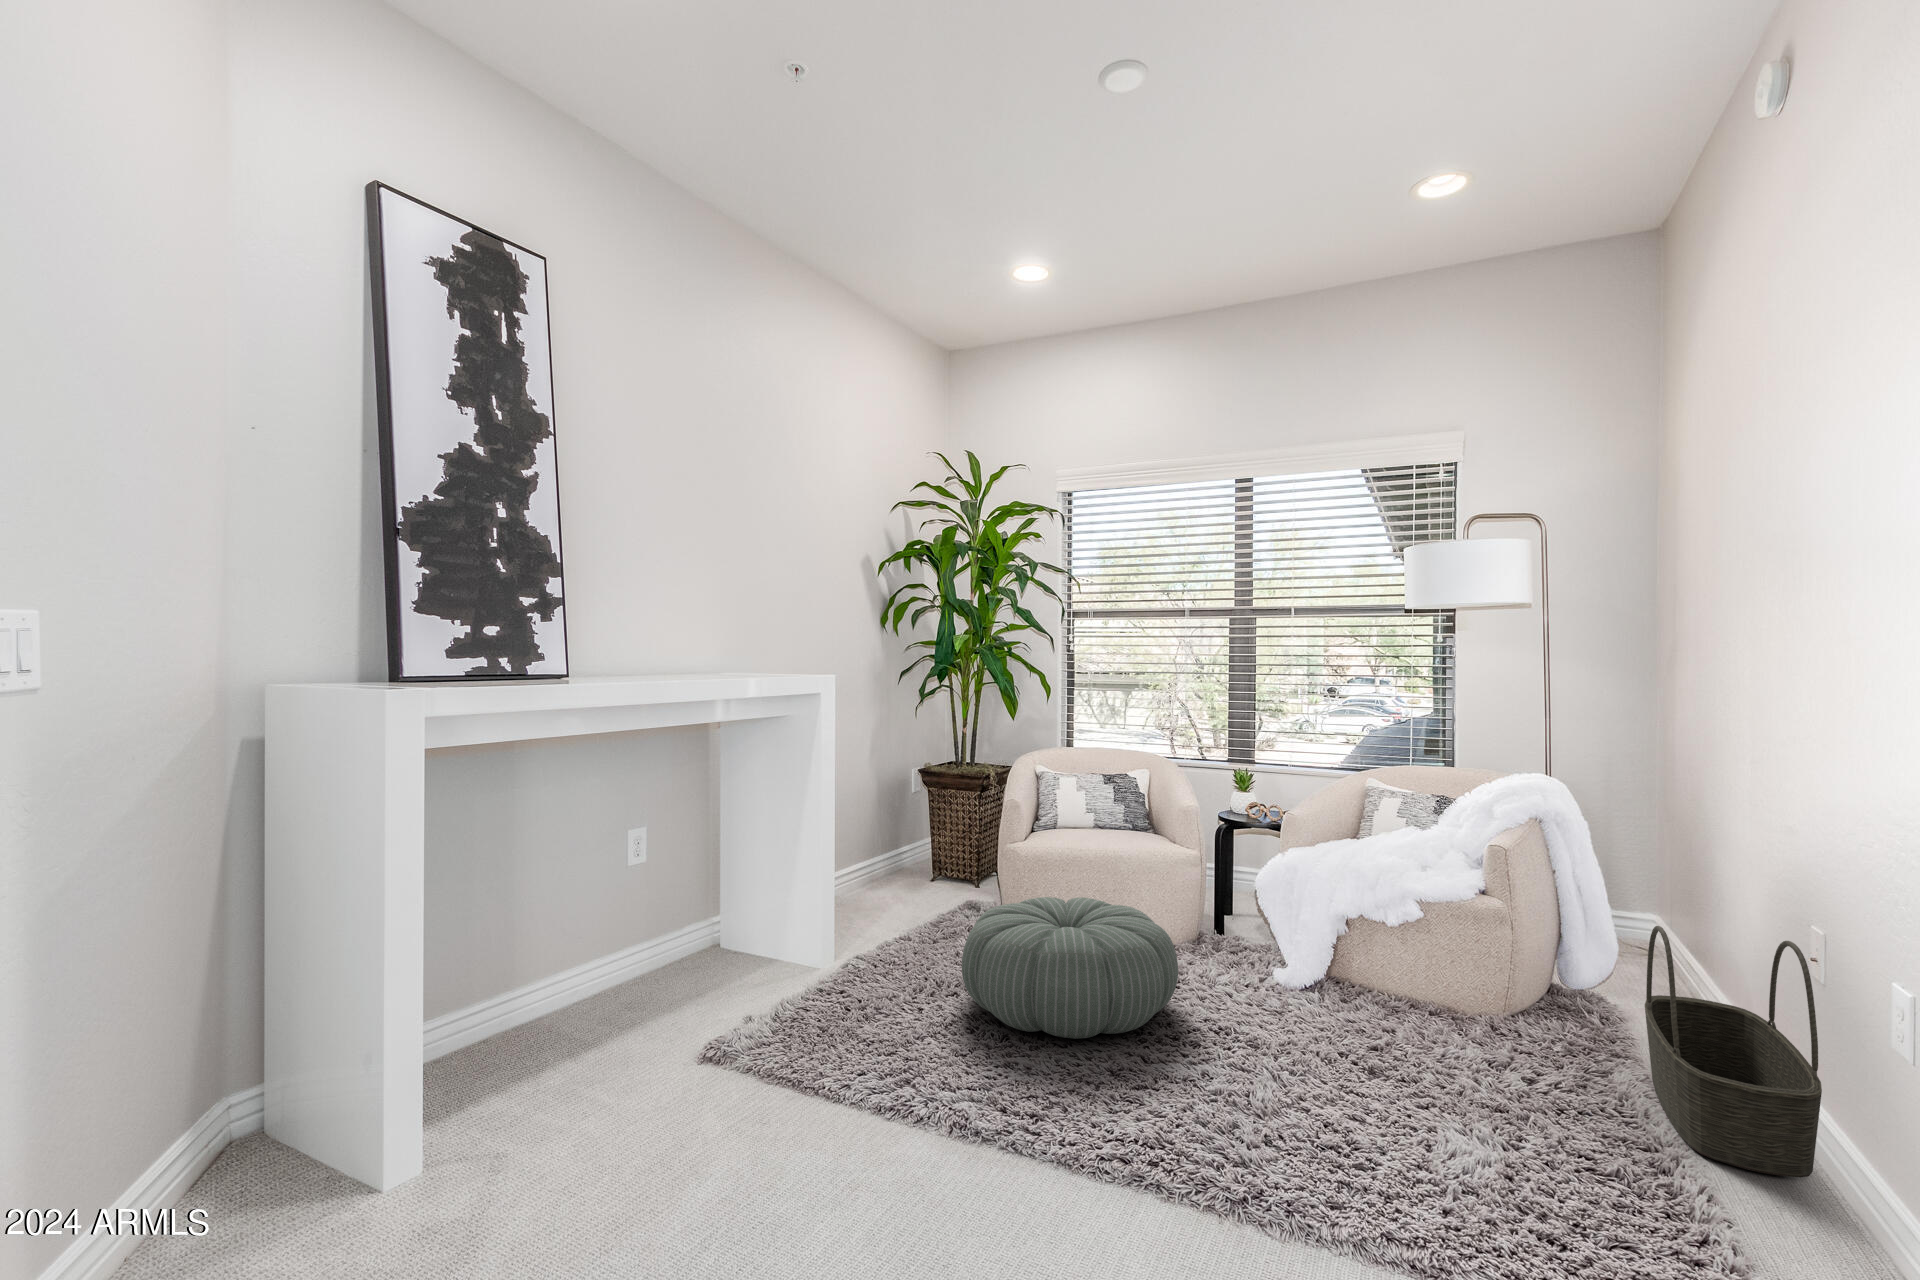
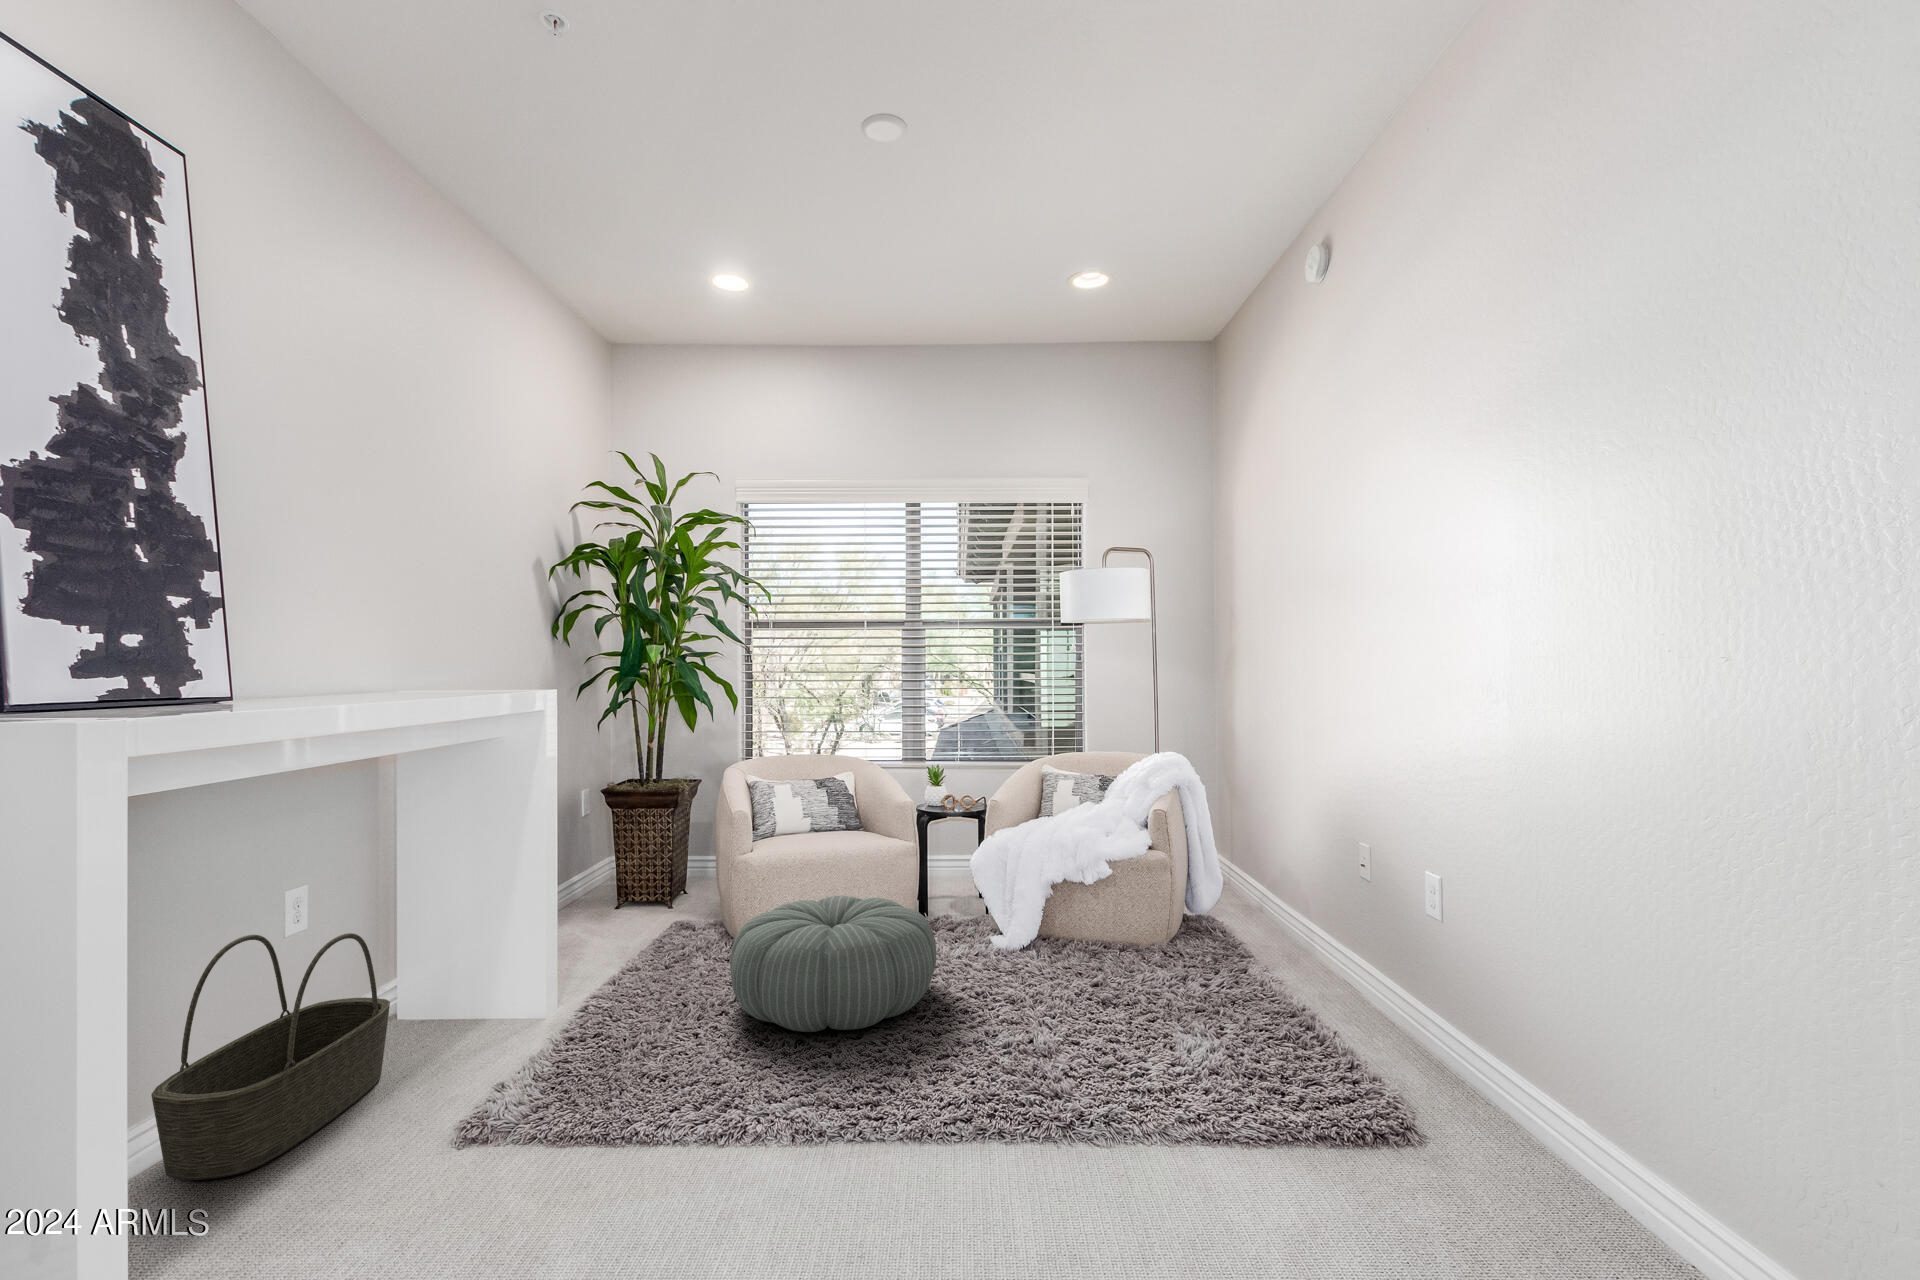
basket: present [1645,926,1822,1178] -> present [151,933,390,1180]

